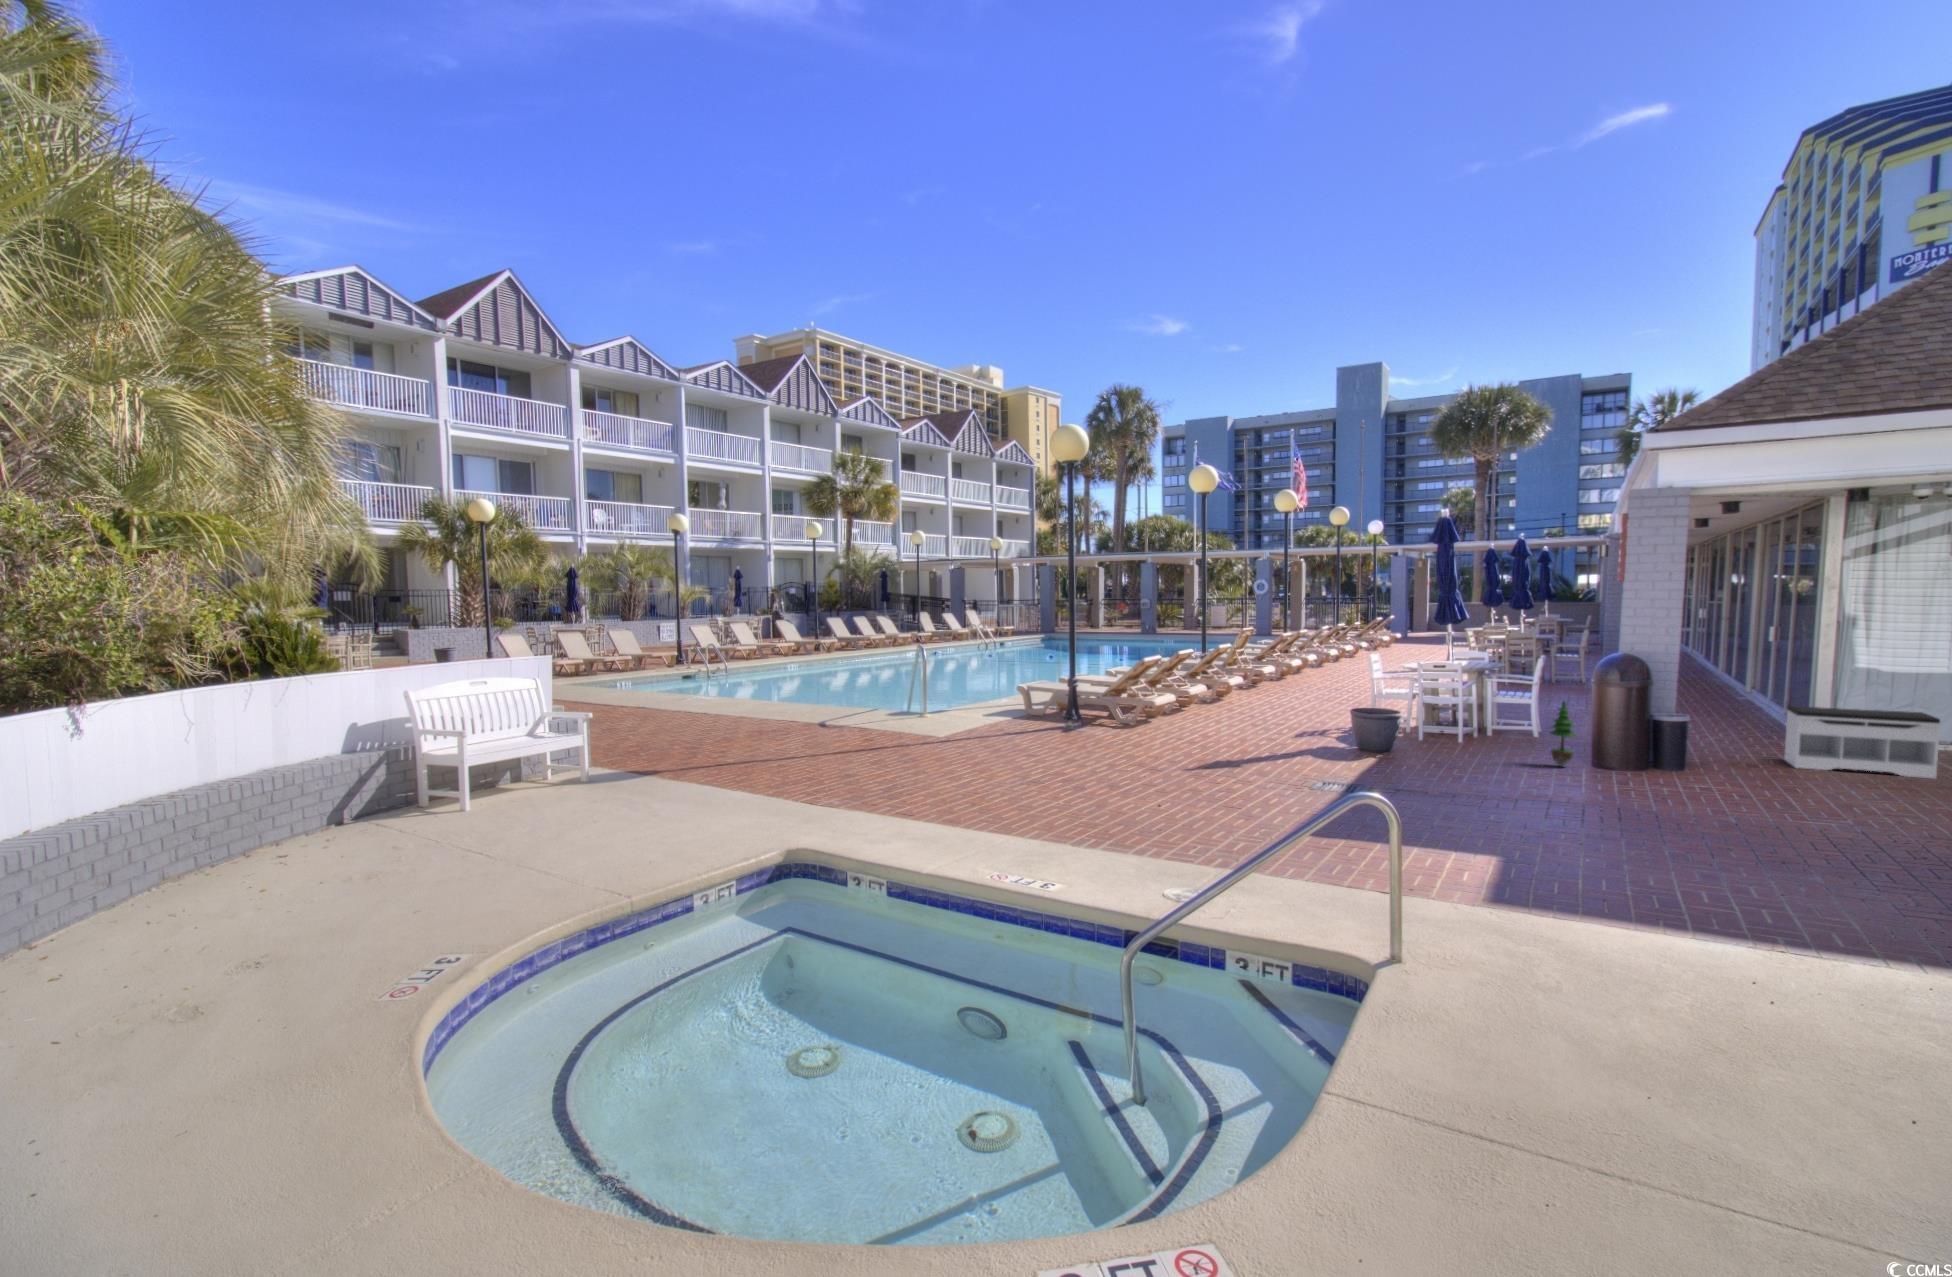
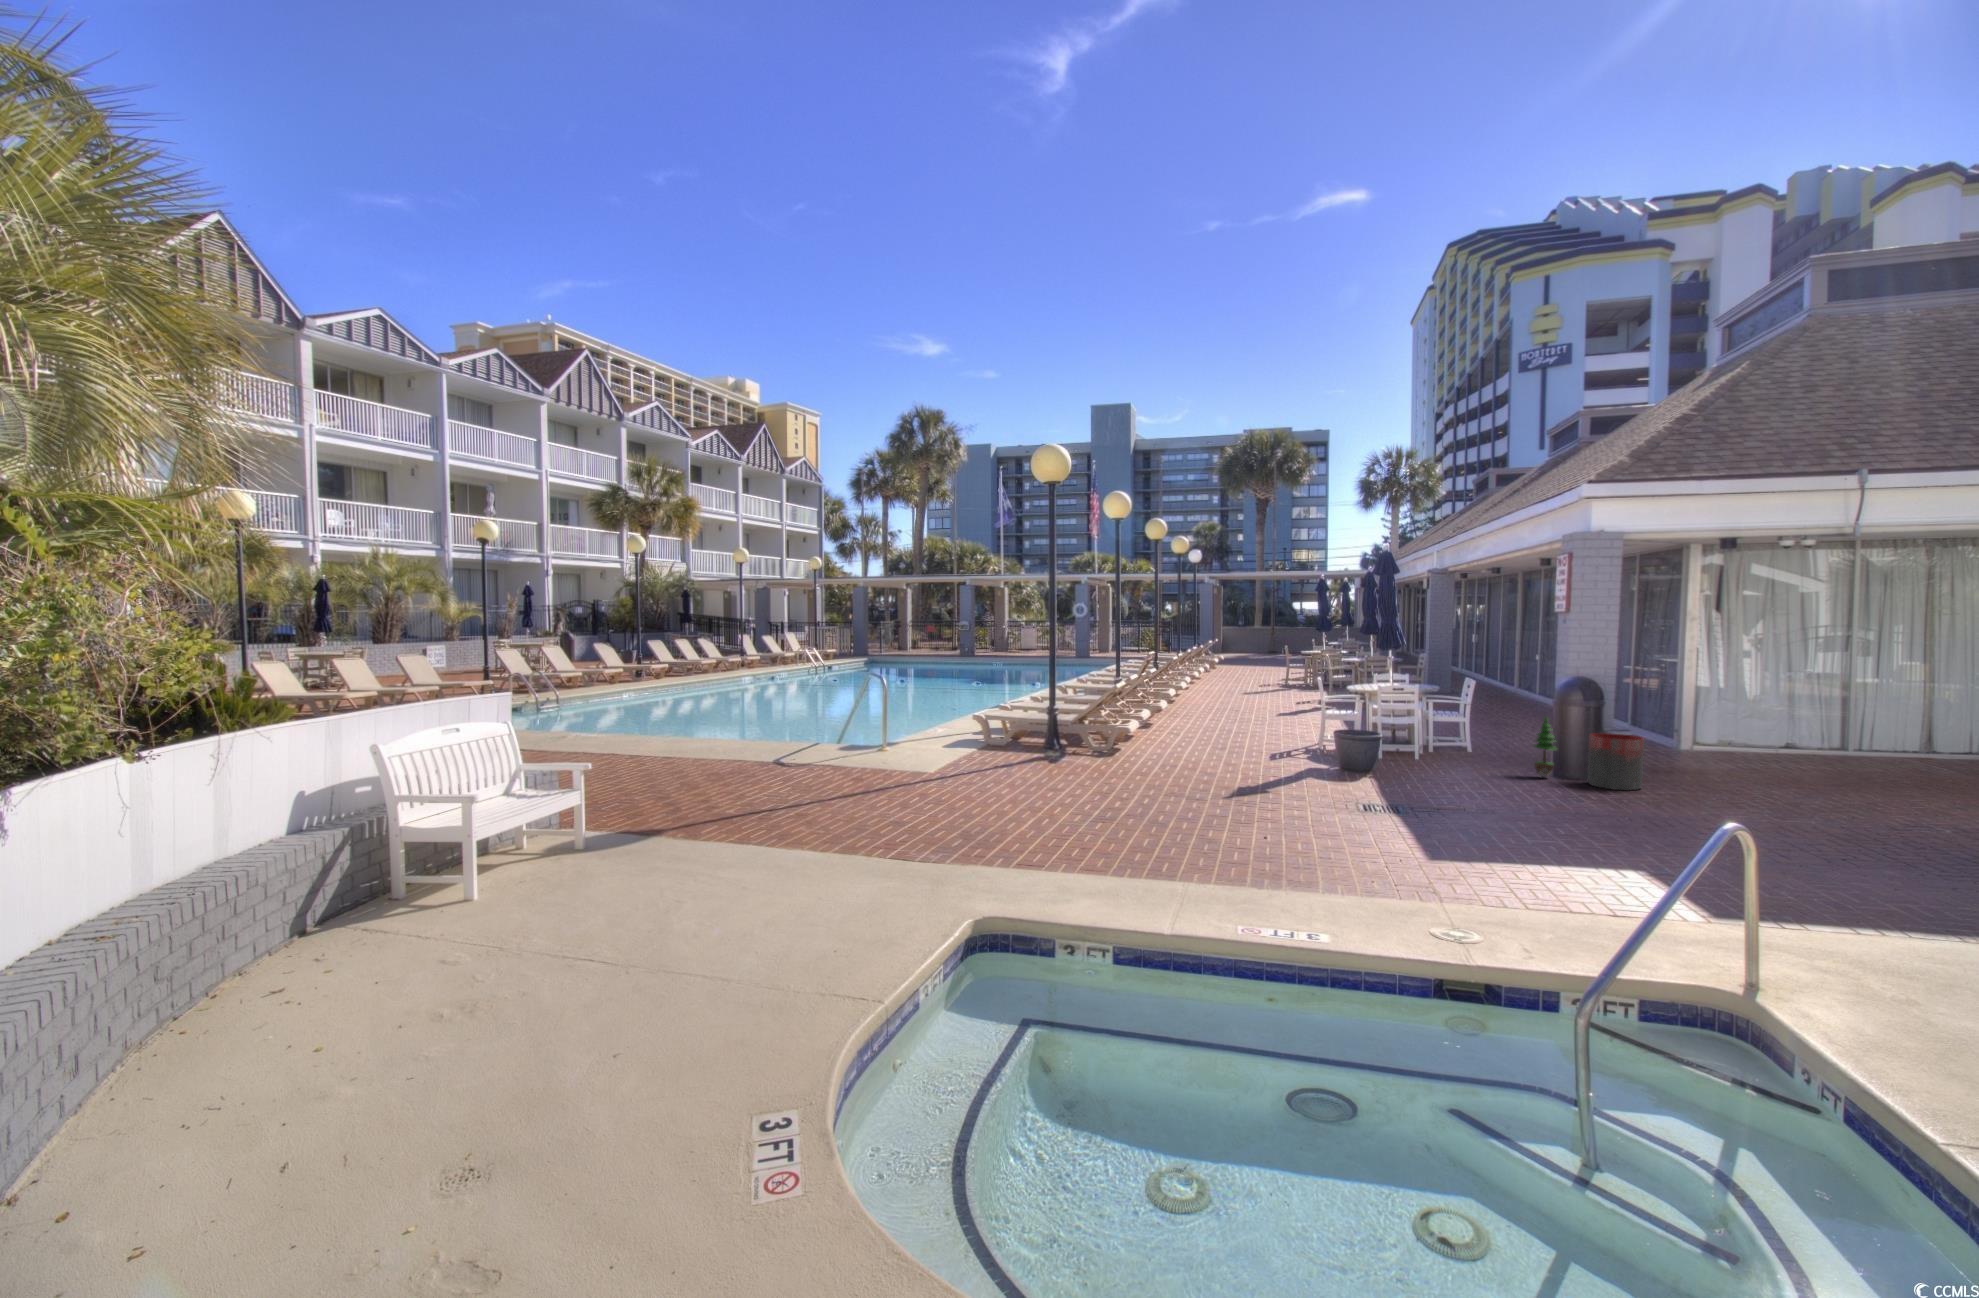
bench: present [1784,706,1940,778] -> none [1690,716,1817,775]
trash can: none [1603,720,1667,784] -> present [1588,733,1644,790]

